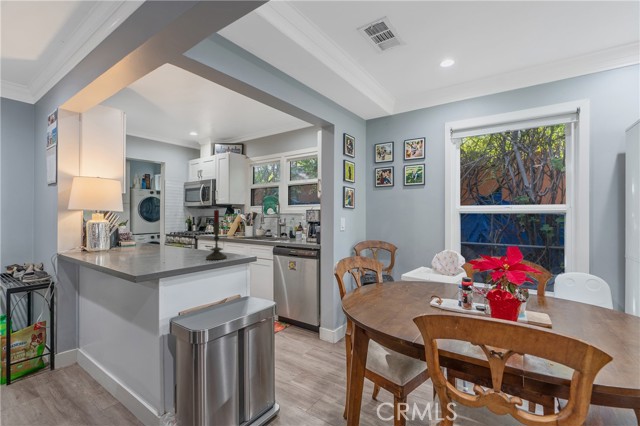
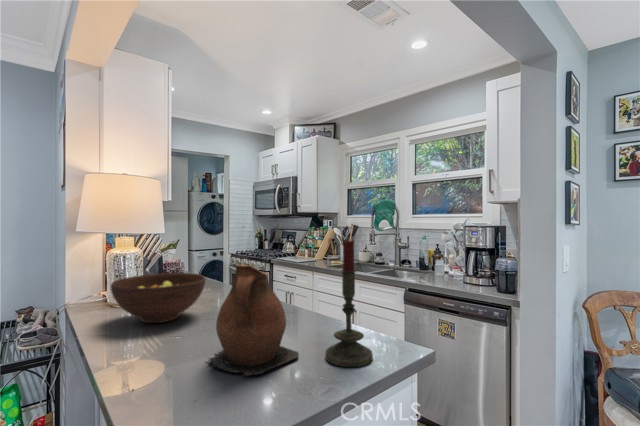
ceramic pitcher: none [151,219,194,262] -> present [209,265,298,376]
fruit bowl: none [95,233,149,256] -> present [111,273,205,323]

